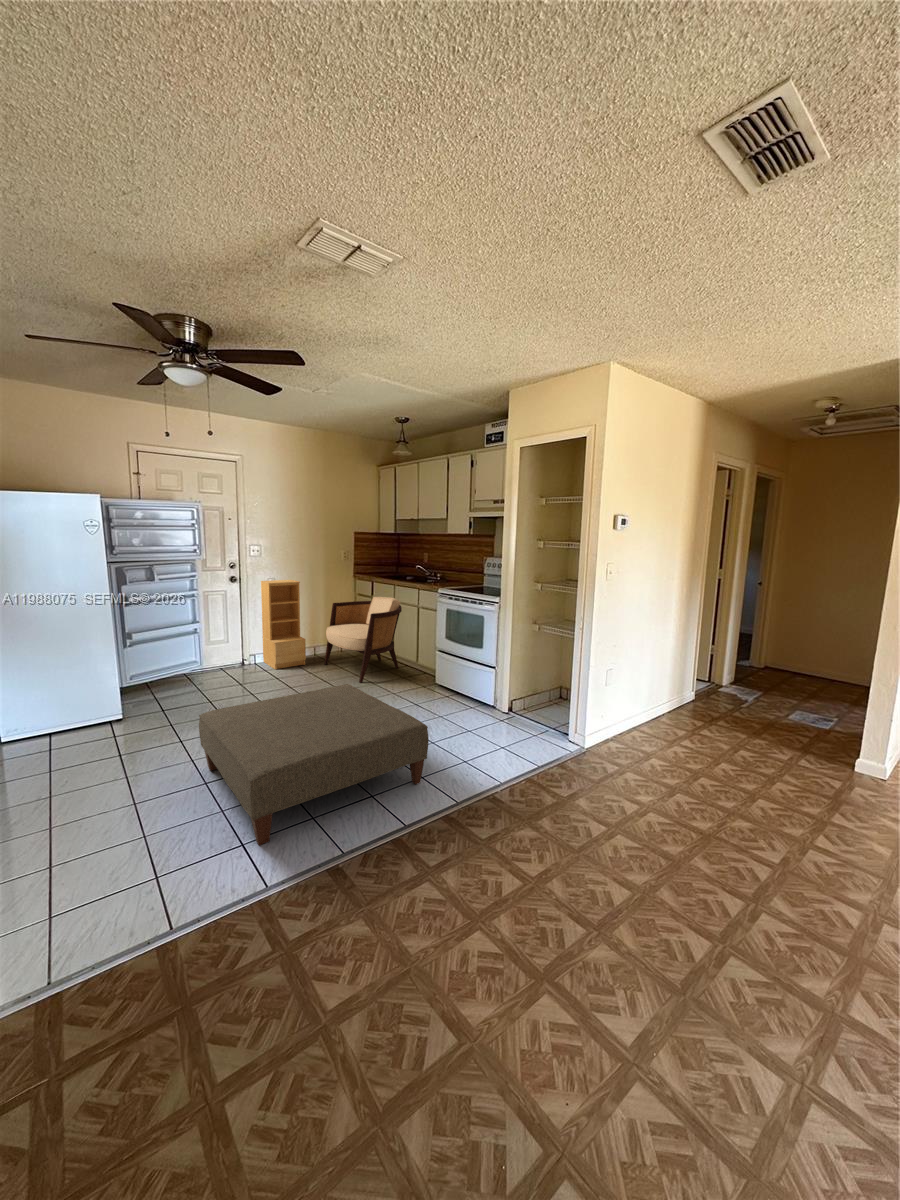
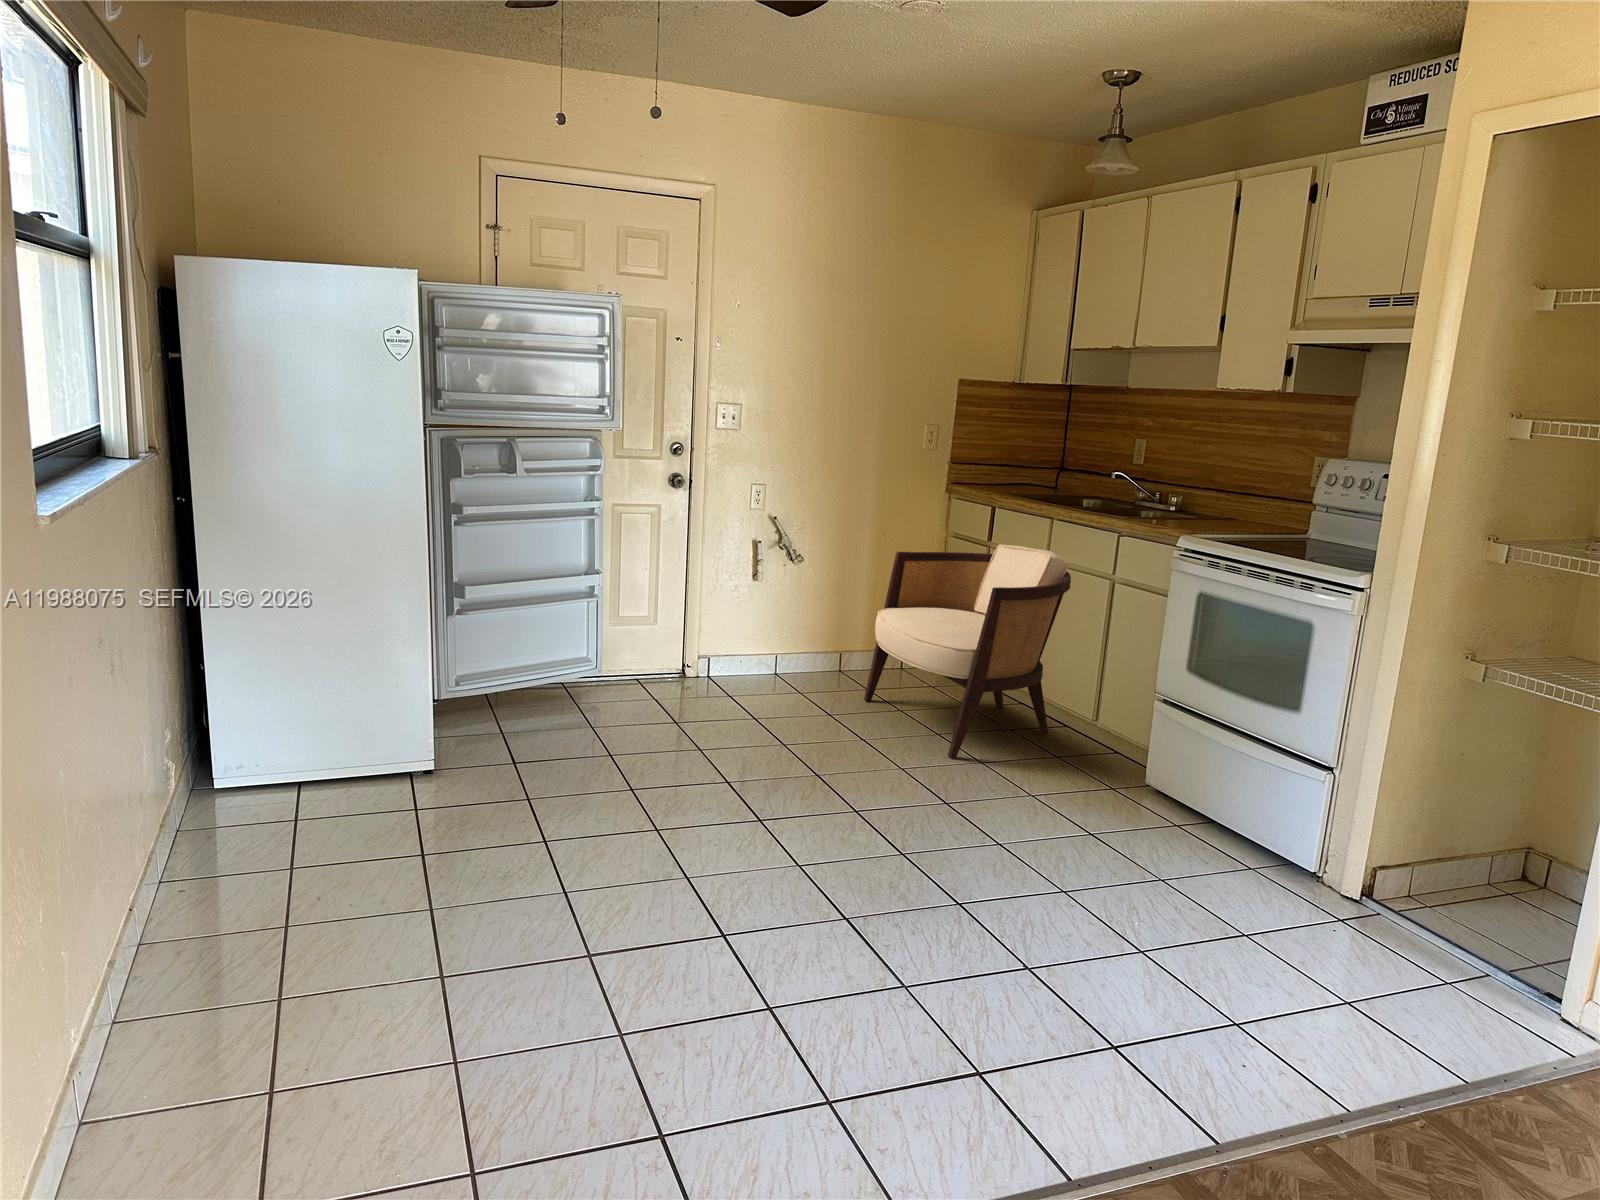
bookshelf: present [261,580,306,669] -> none [726,486,825,699]
ottoman: present [199,684,429,845] -> none [587,764,1147,1143]

